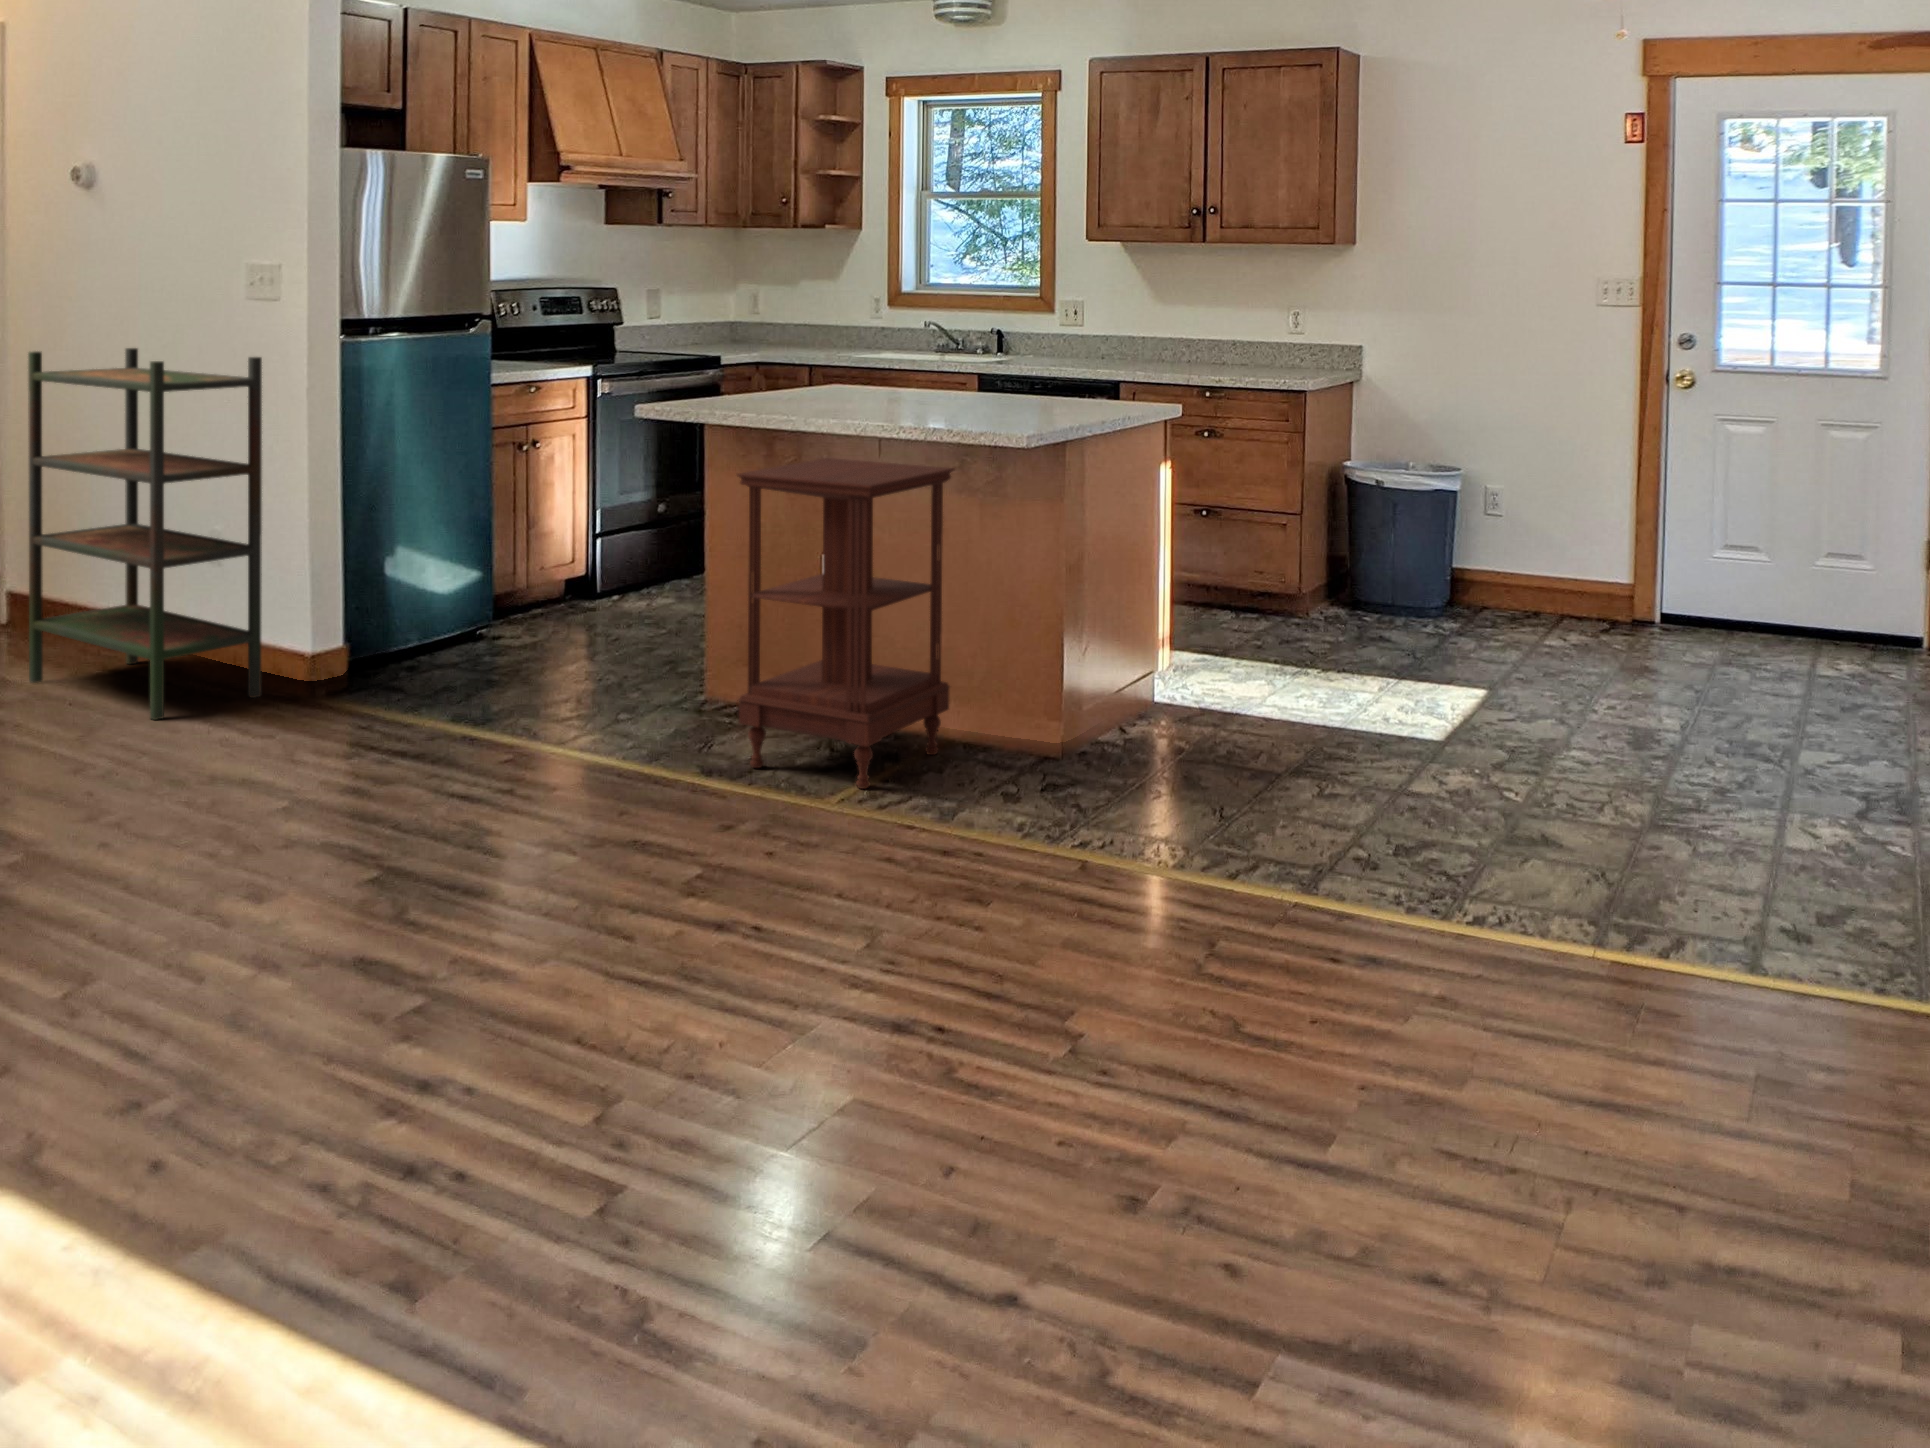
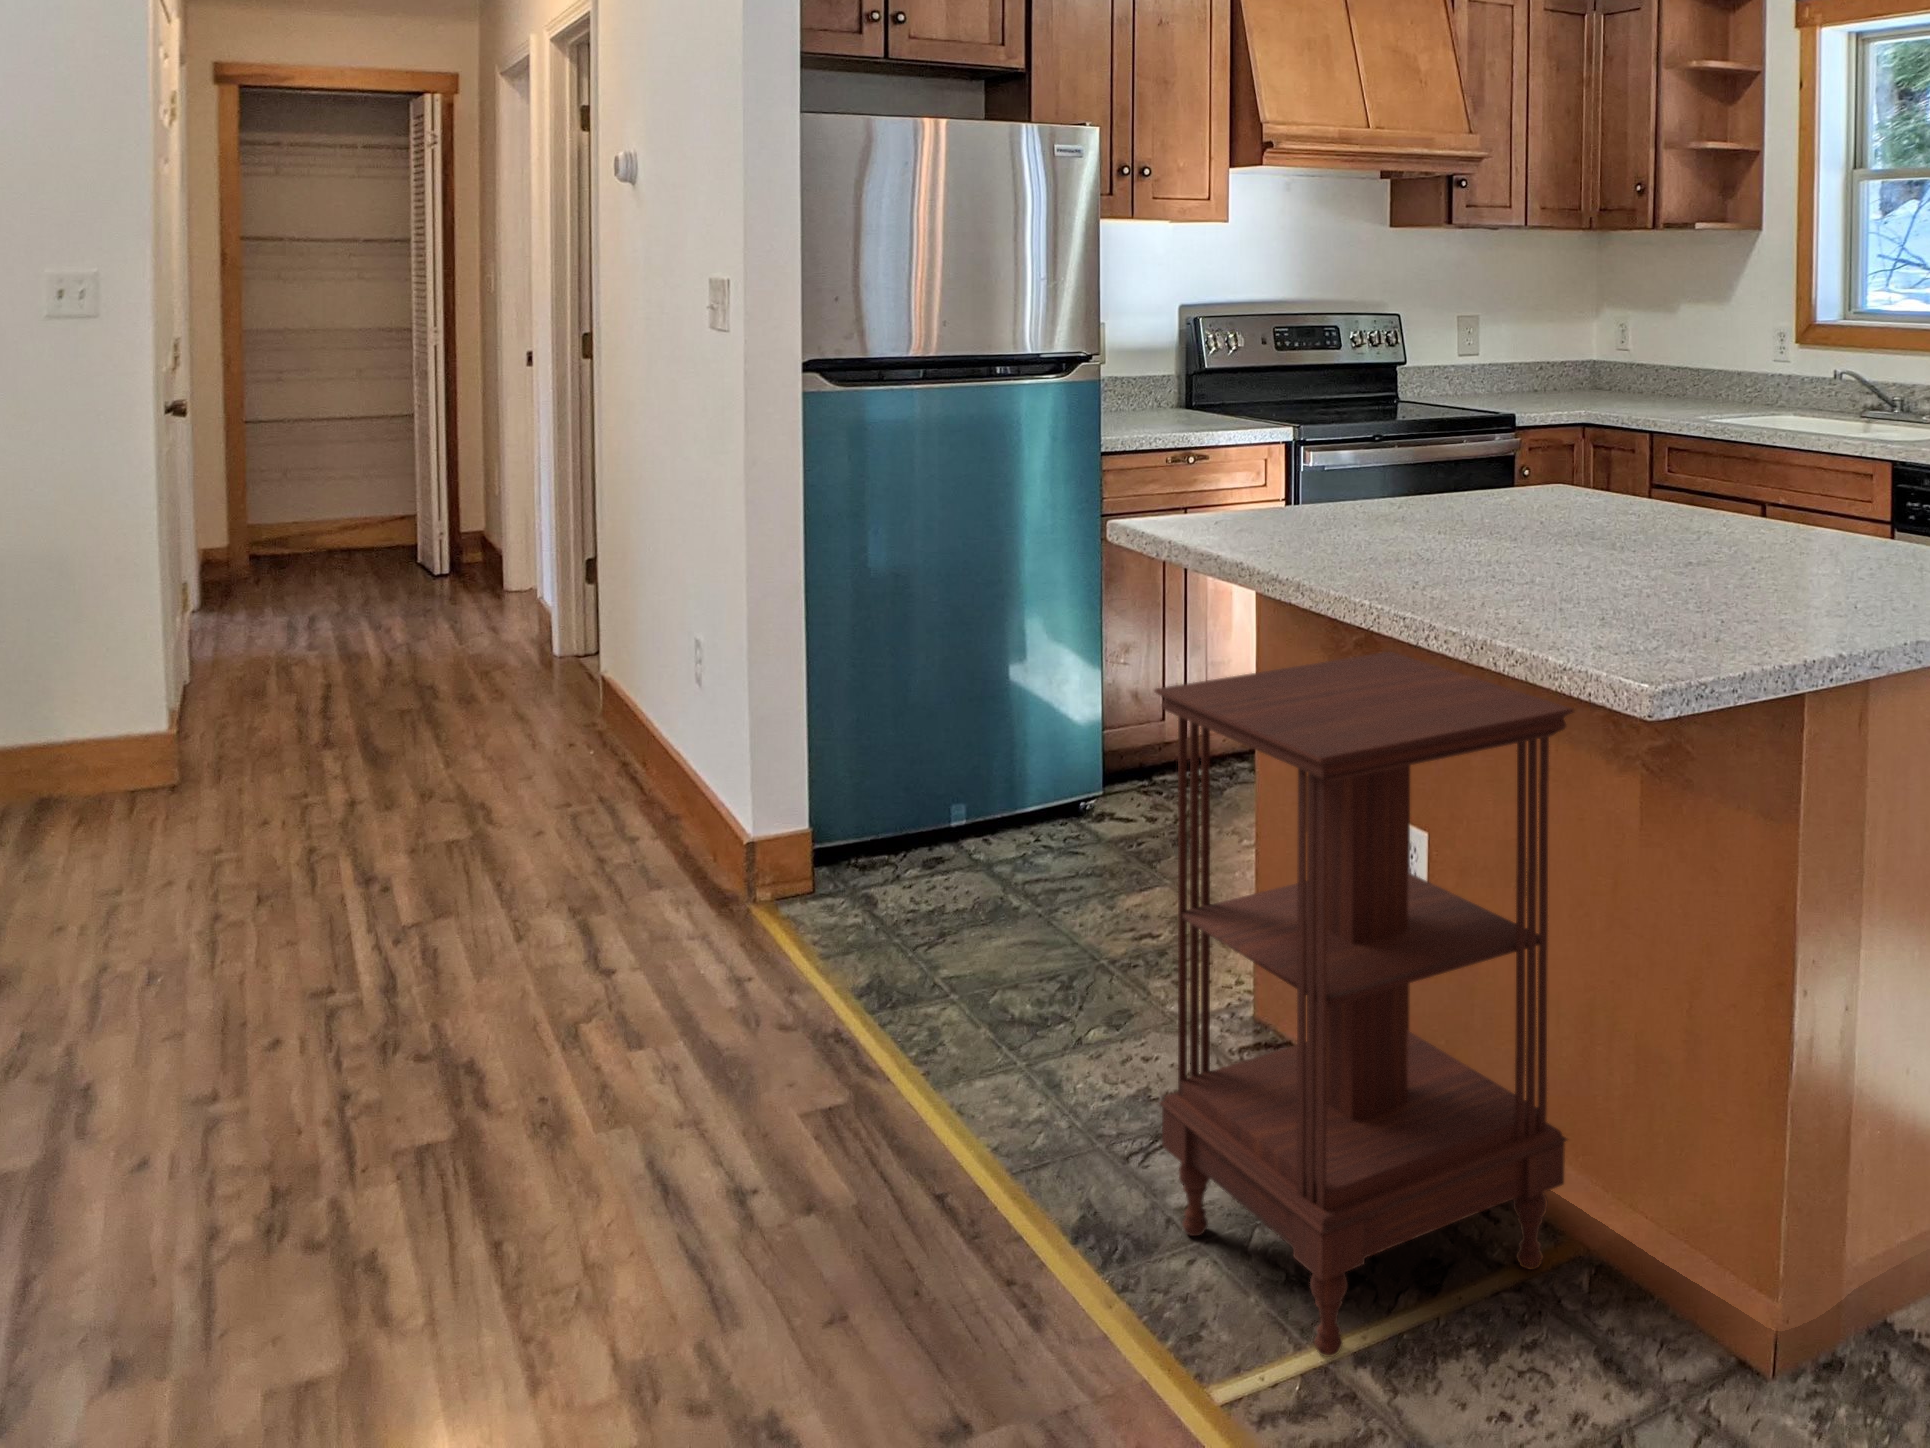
bookshelf: present [28,348,262,720] -> none [517,398,720,926]

